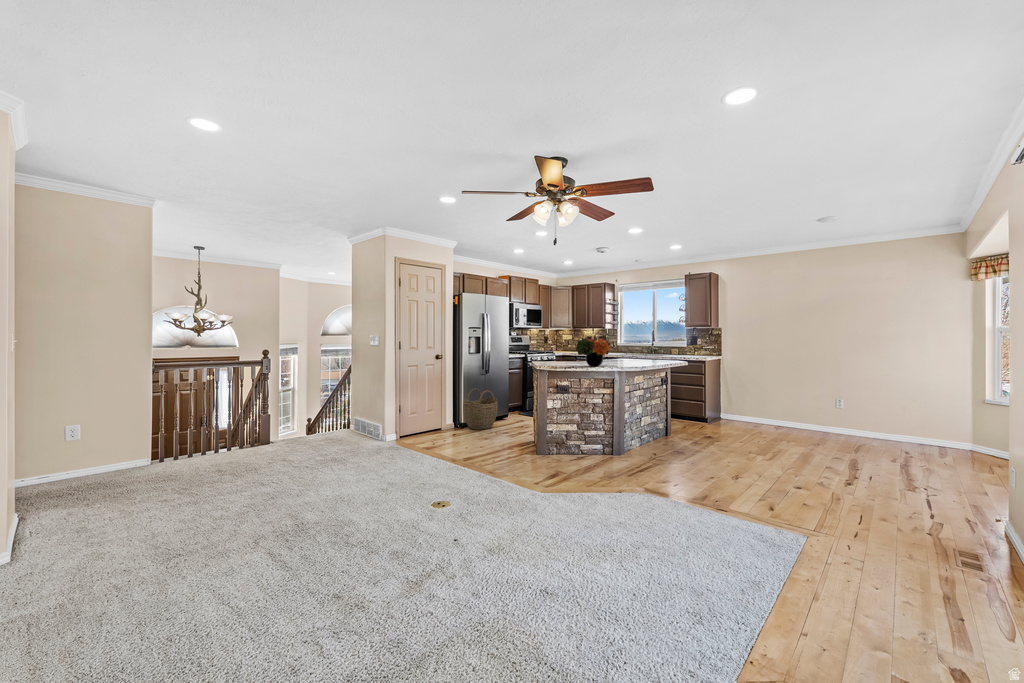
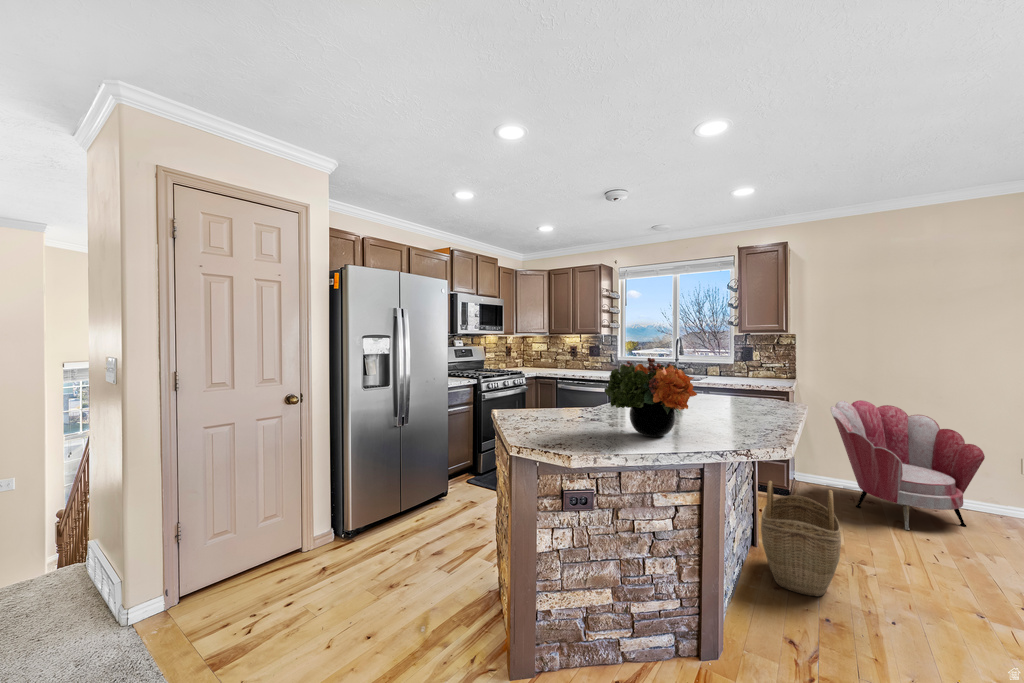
armchair: none [729,368,804,434] -> present [831,400,985,530]
woven basket: present [463,389,498,430] -> present [761,481,841,596]

